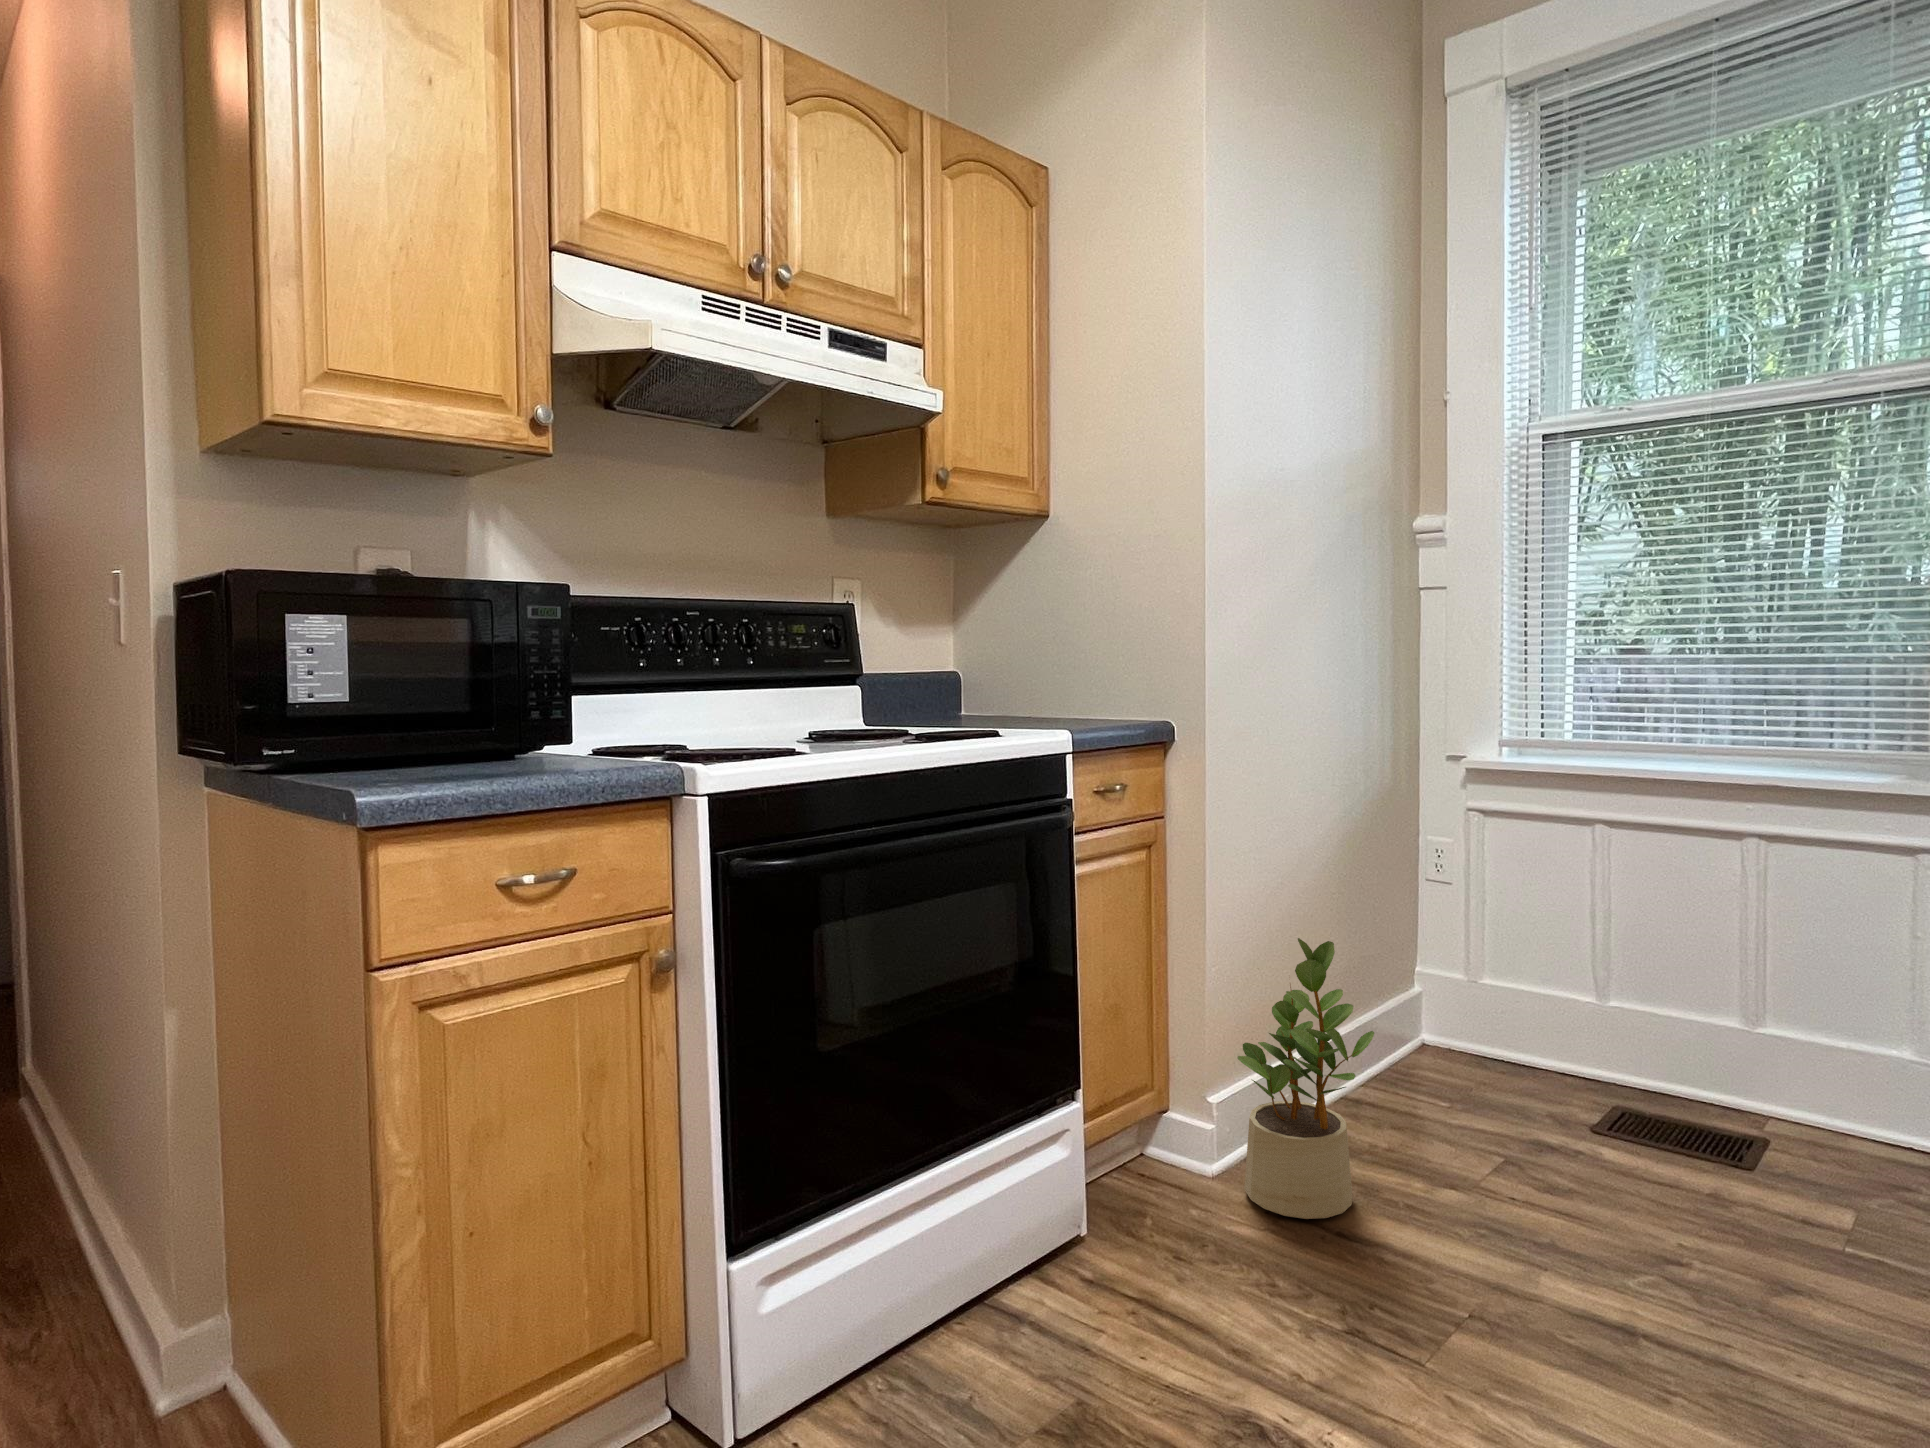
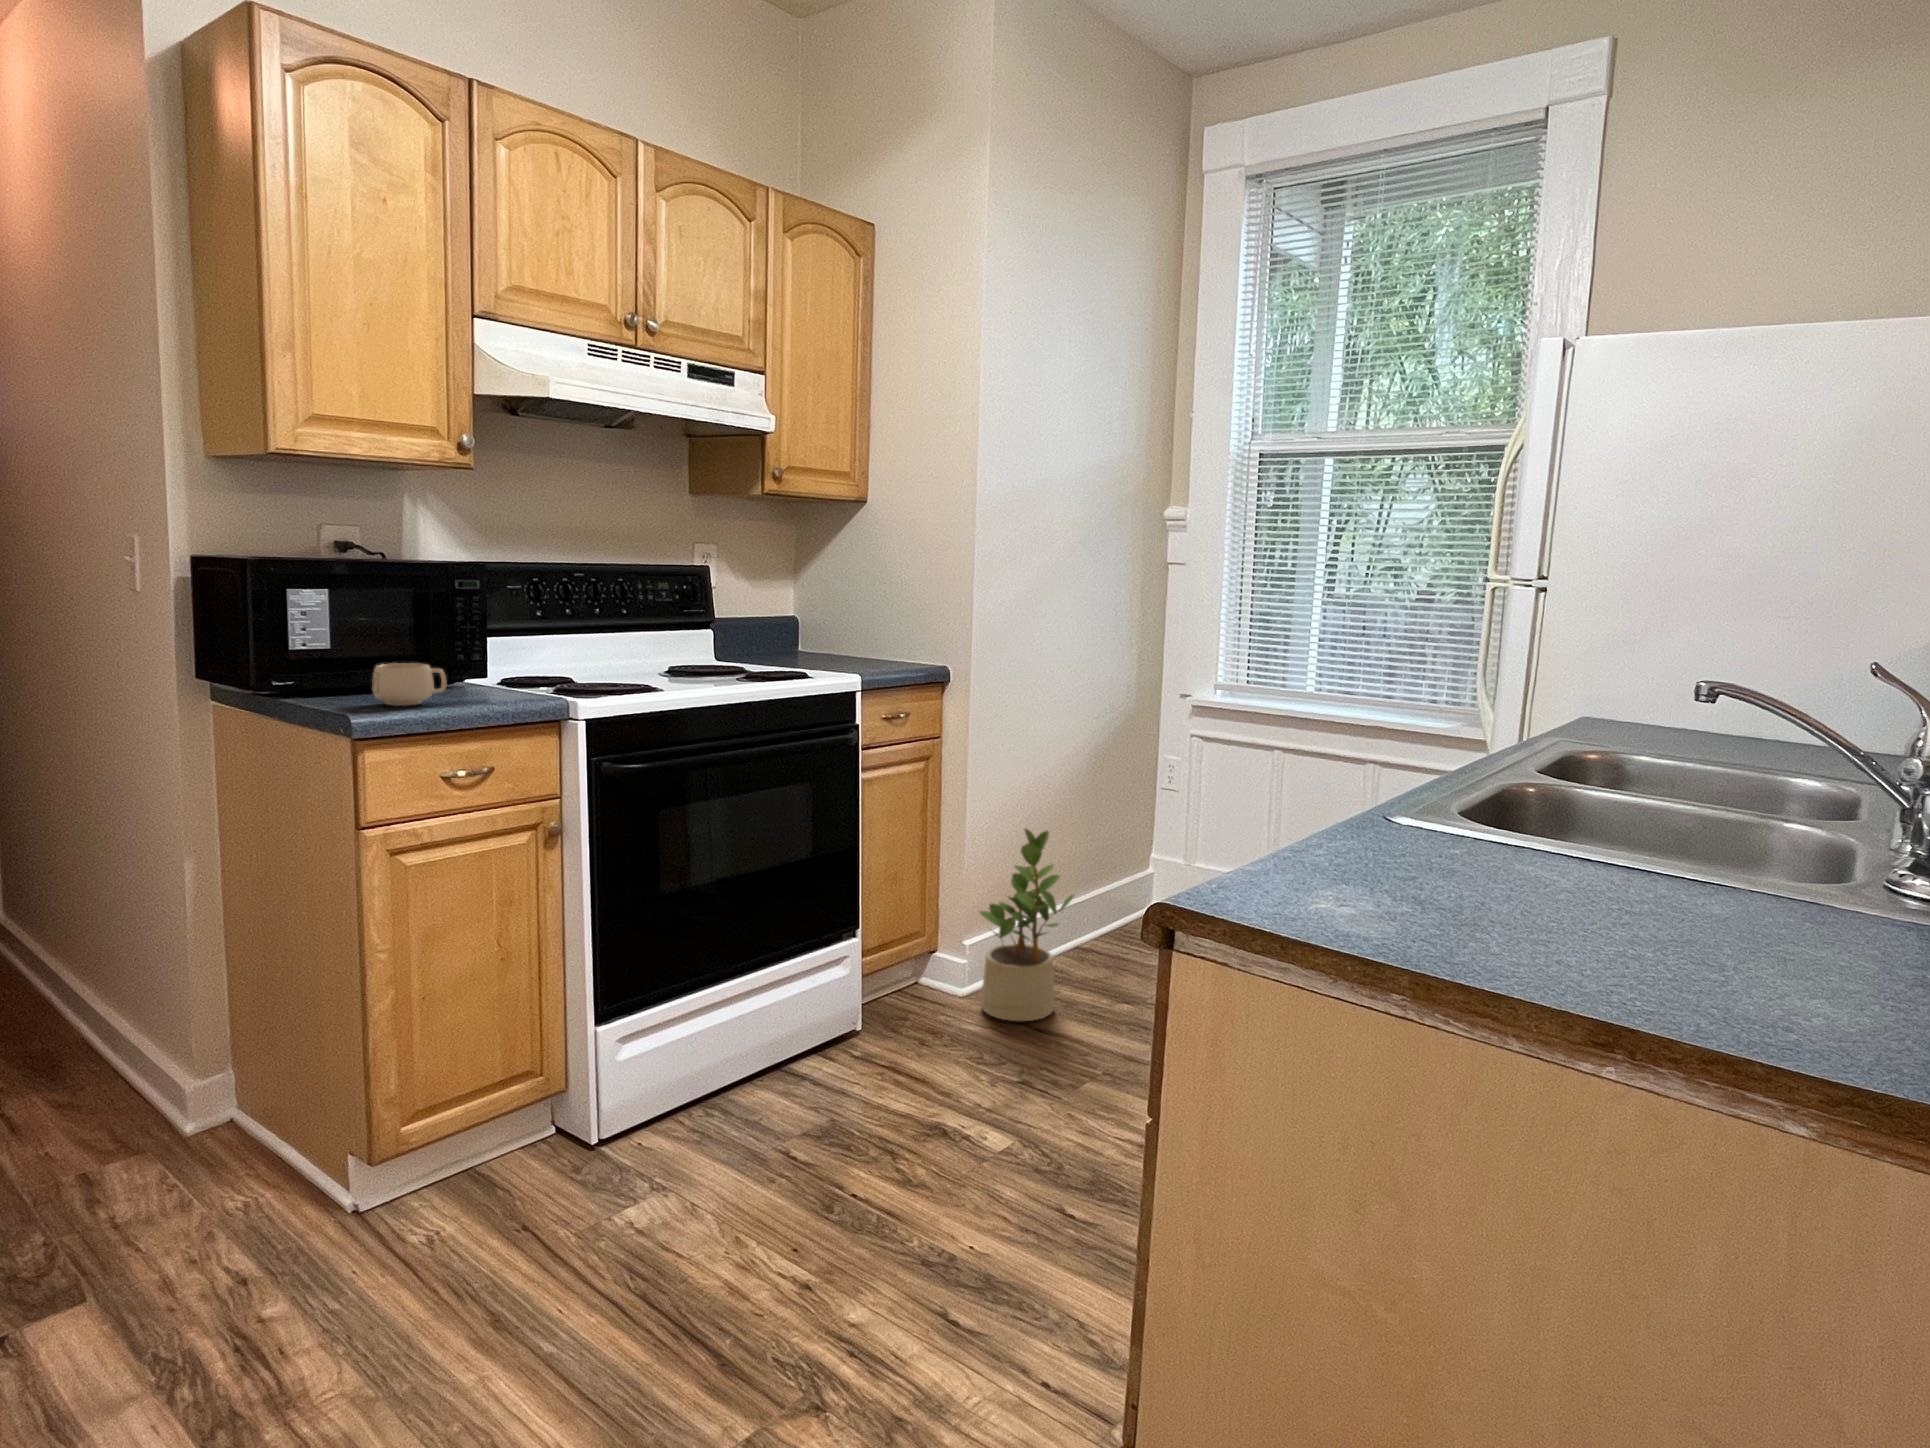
mug: none [400,717,507,779] -> present [372,663,446,706]

